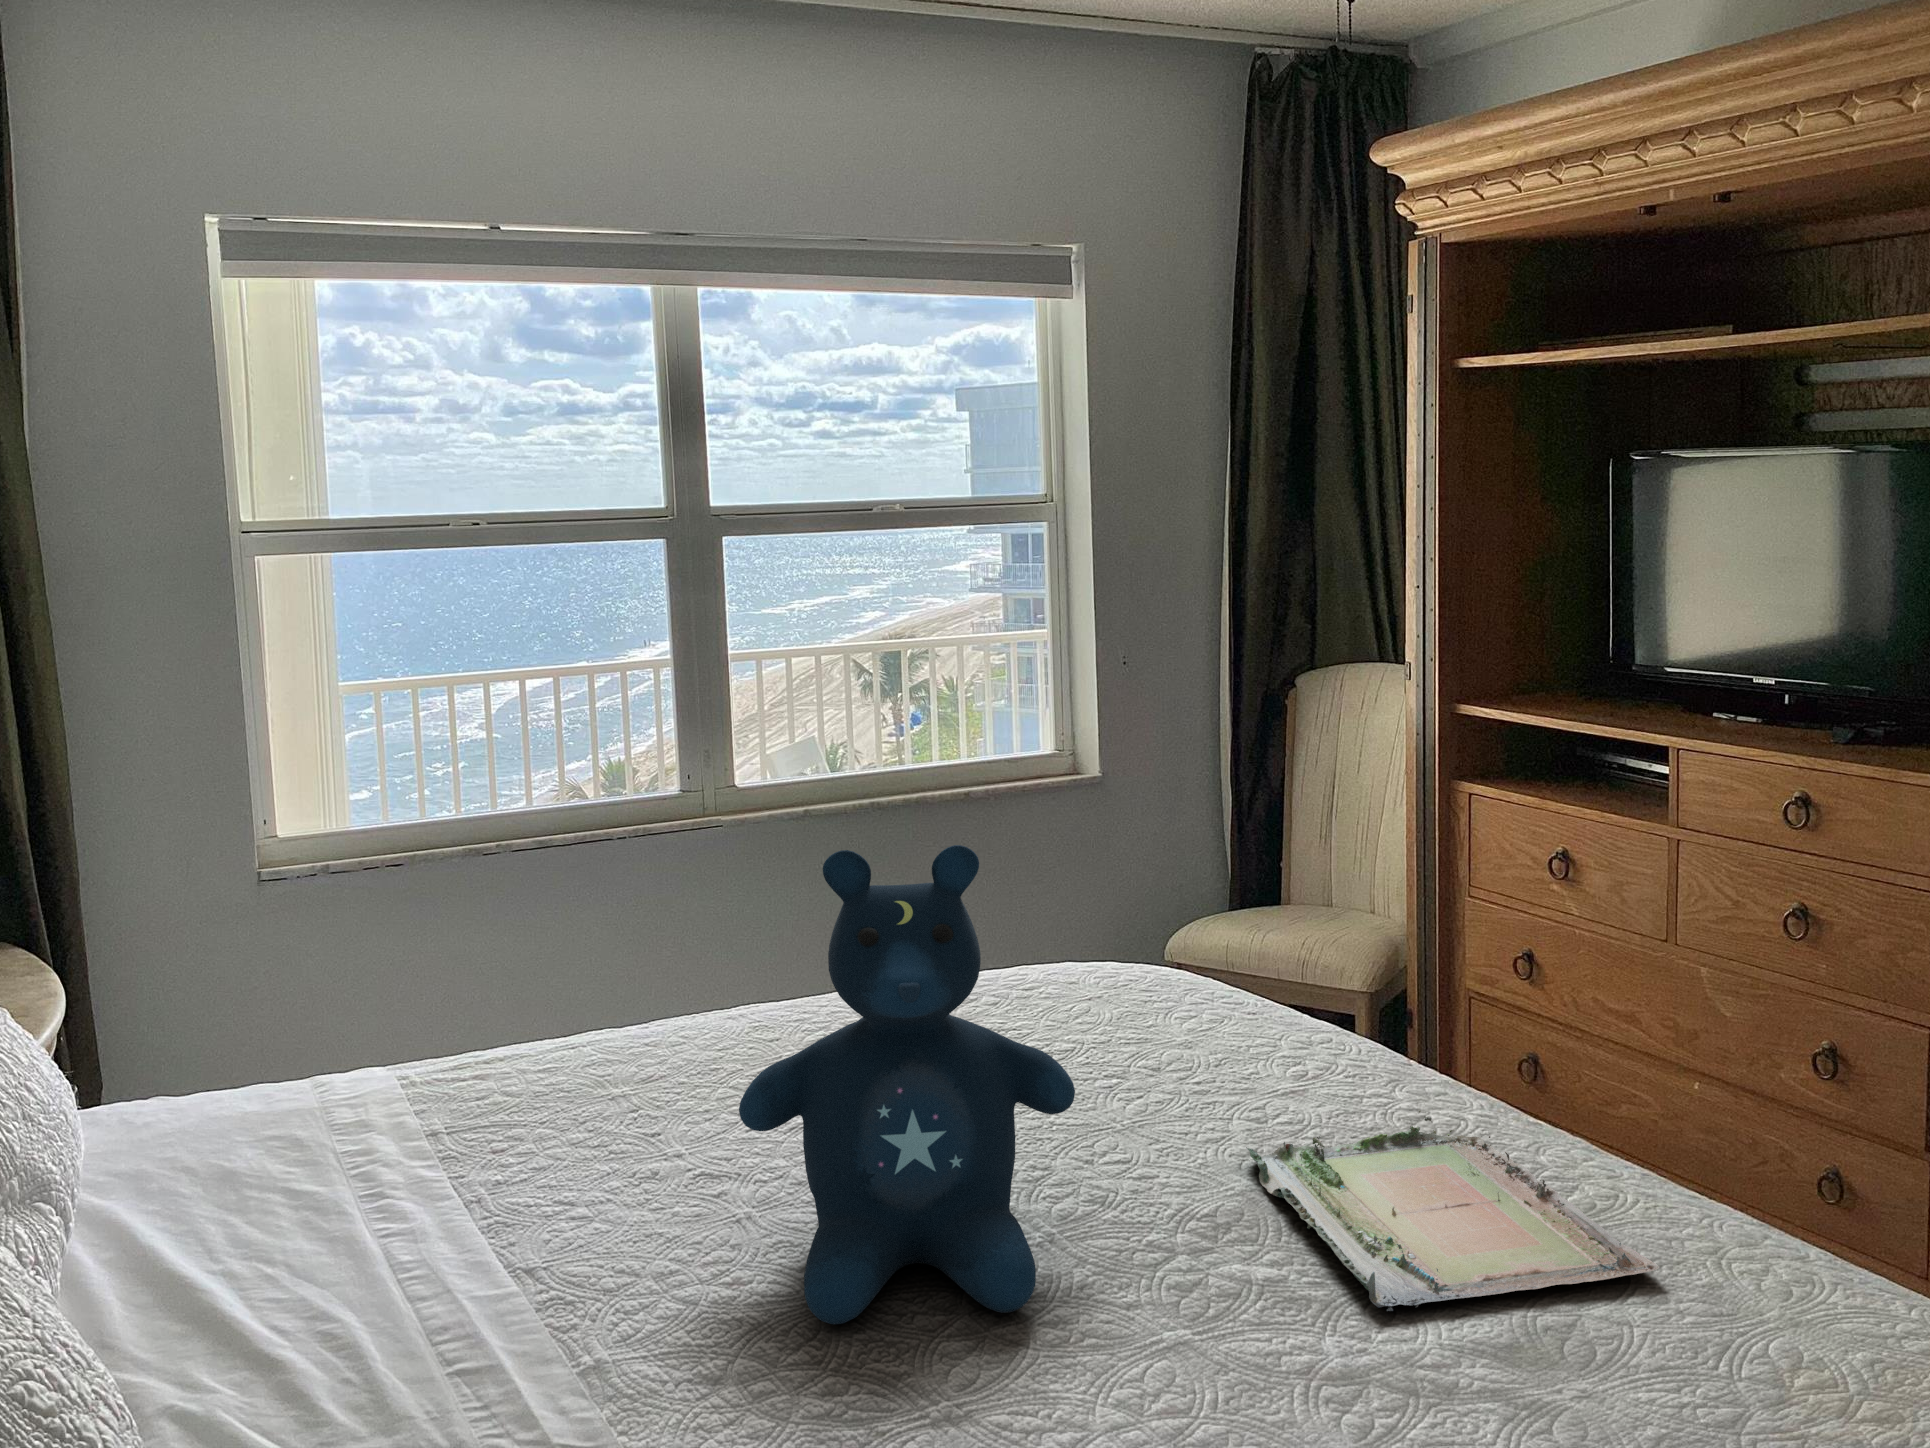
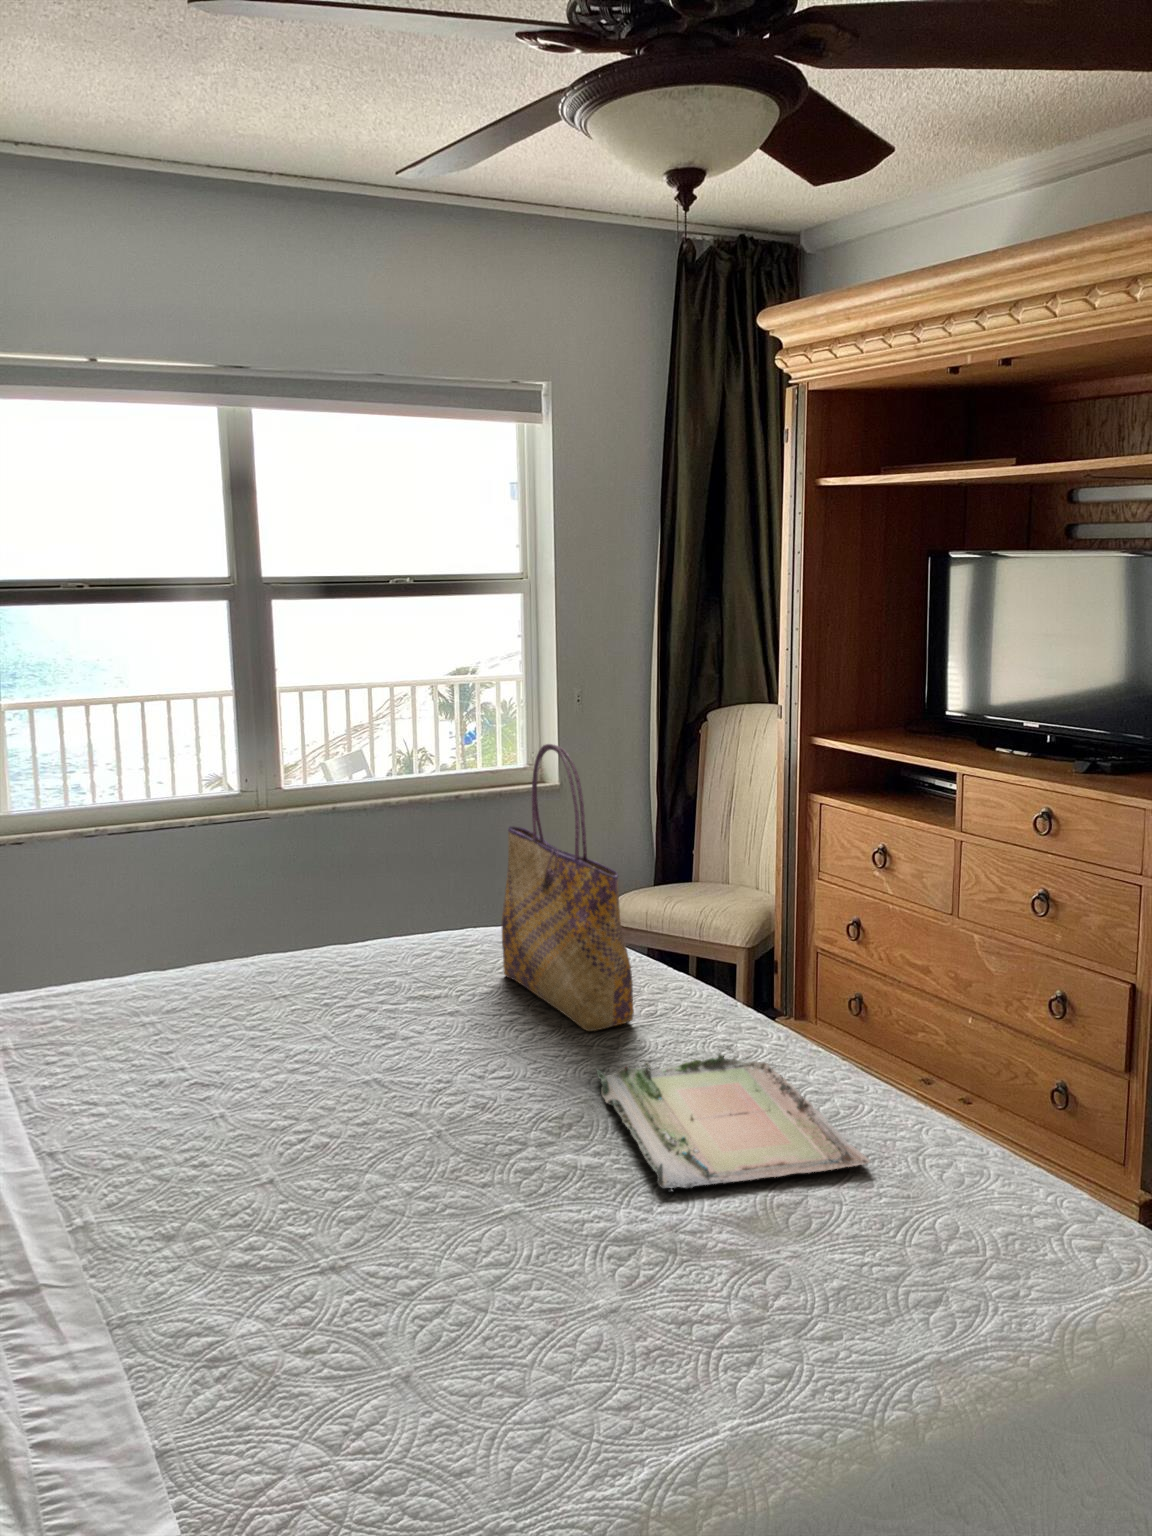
tote bag: none [1082,710,1280,1099] -> present [502,744,634,1031]
stuffed bear: present [739,845,1075,1324] -> none [207,847,460,1197]

